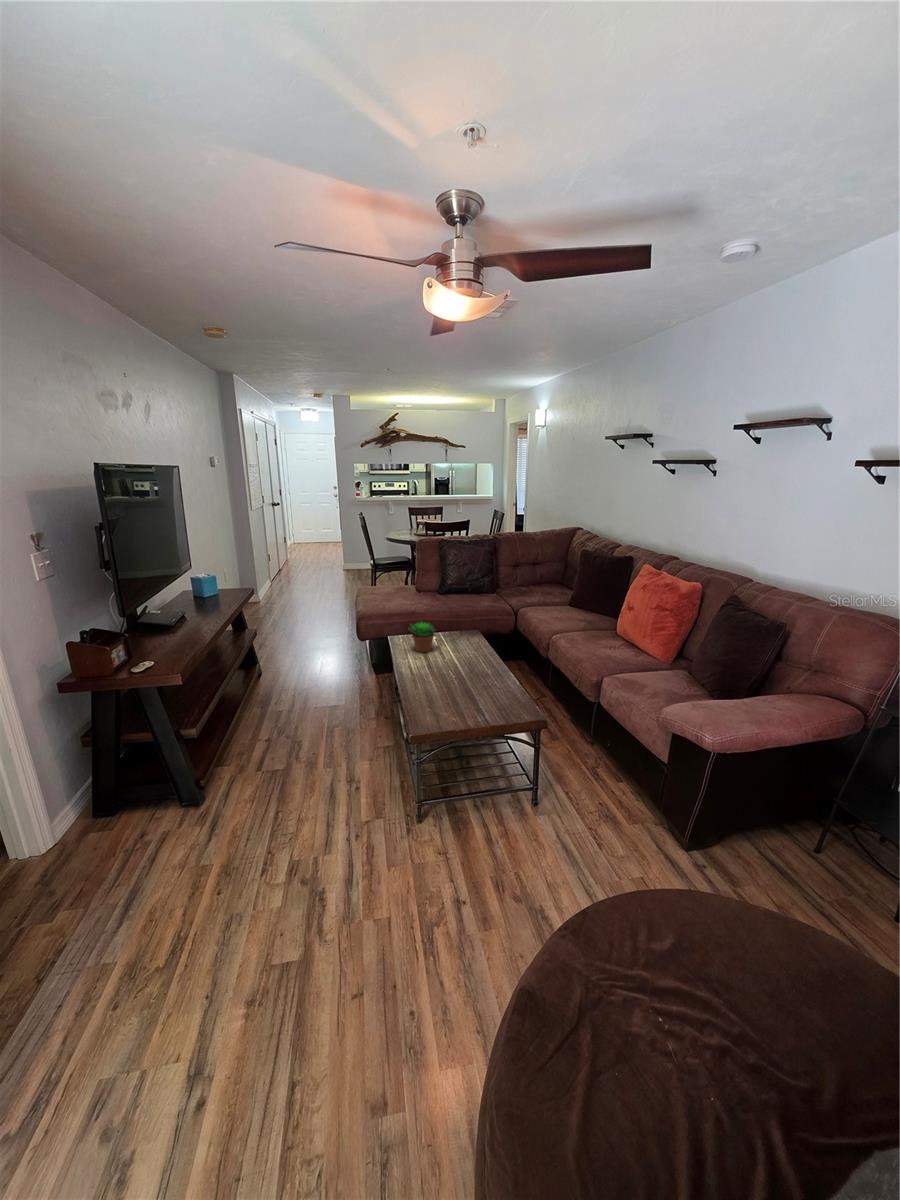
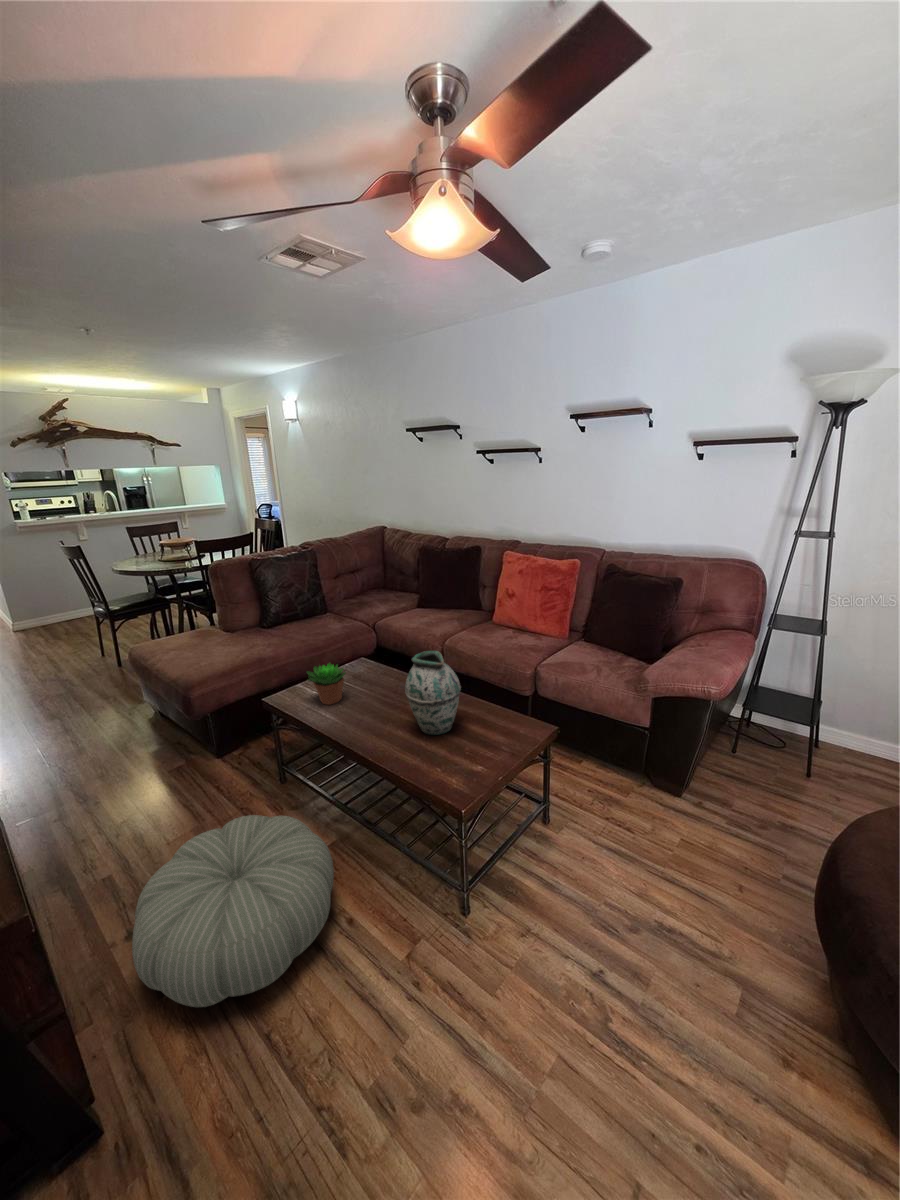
vase: none [439,626,483,693] -> present [405,651,461,735]
pouf: none [248,700,367,791] -> present [132,815,334,1007]

